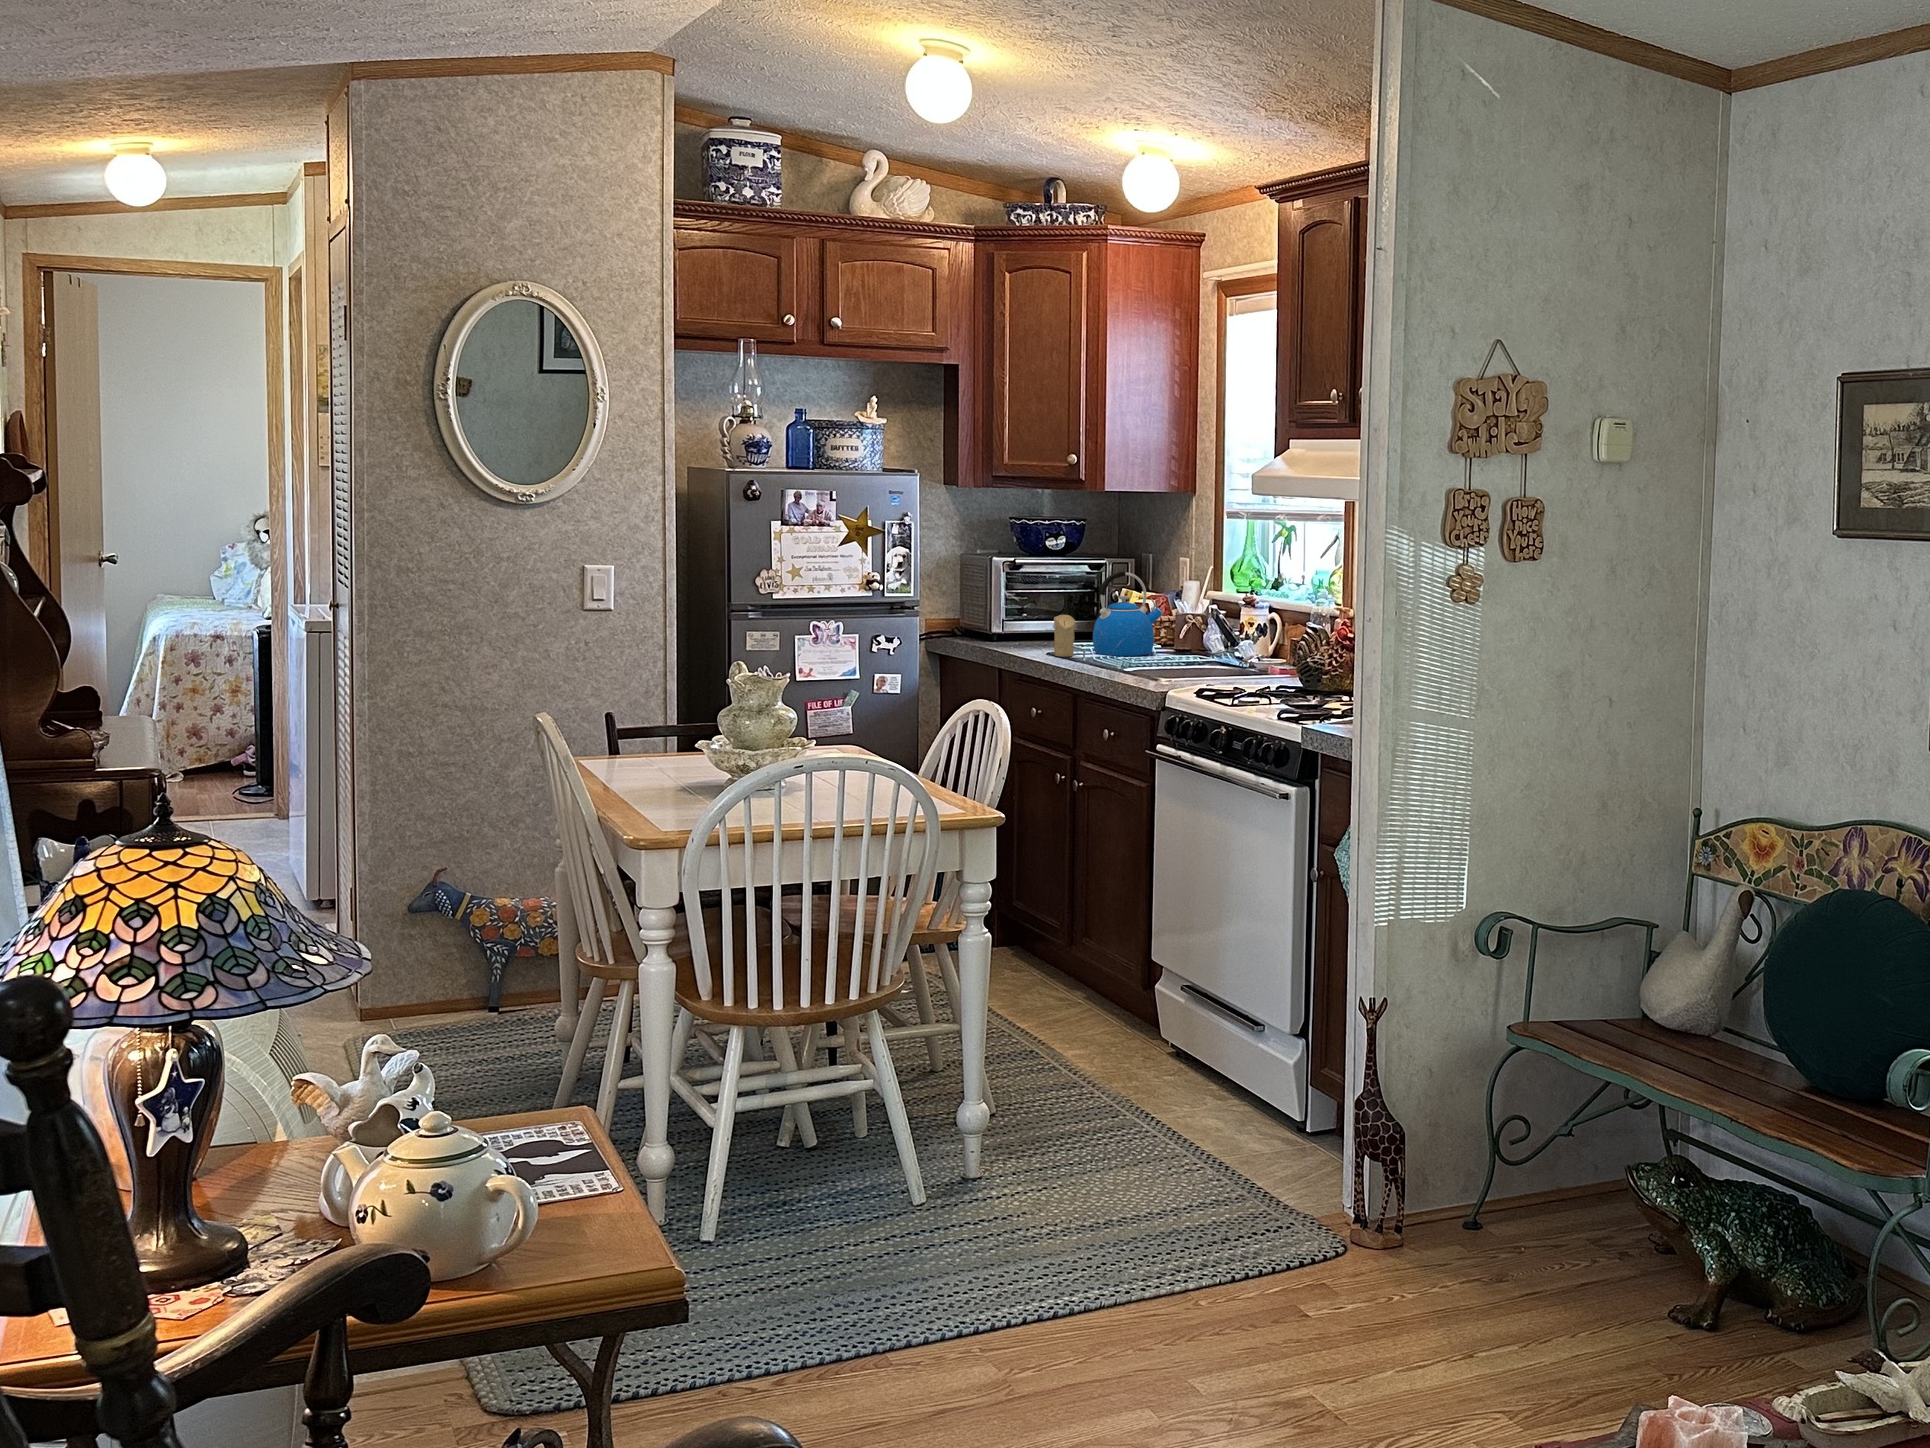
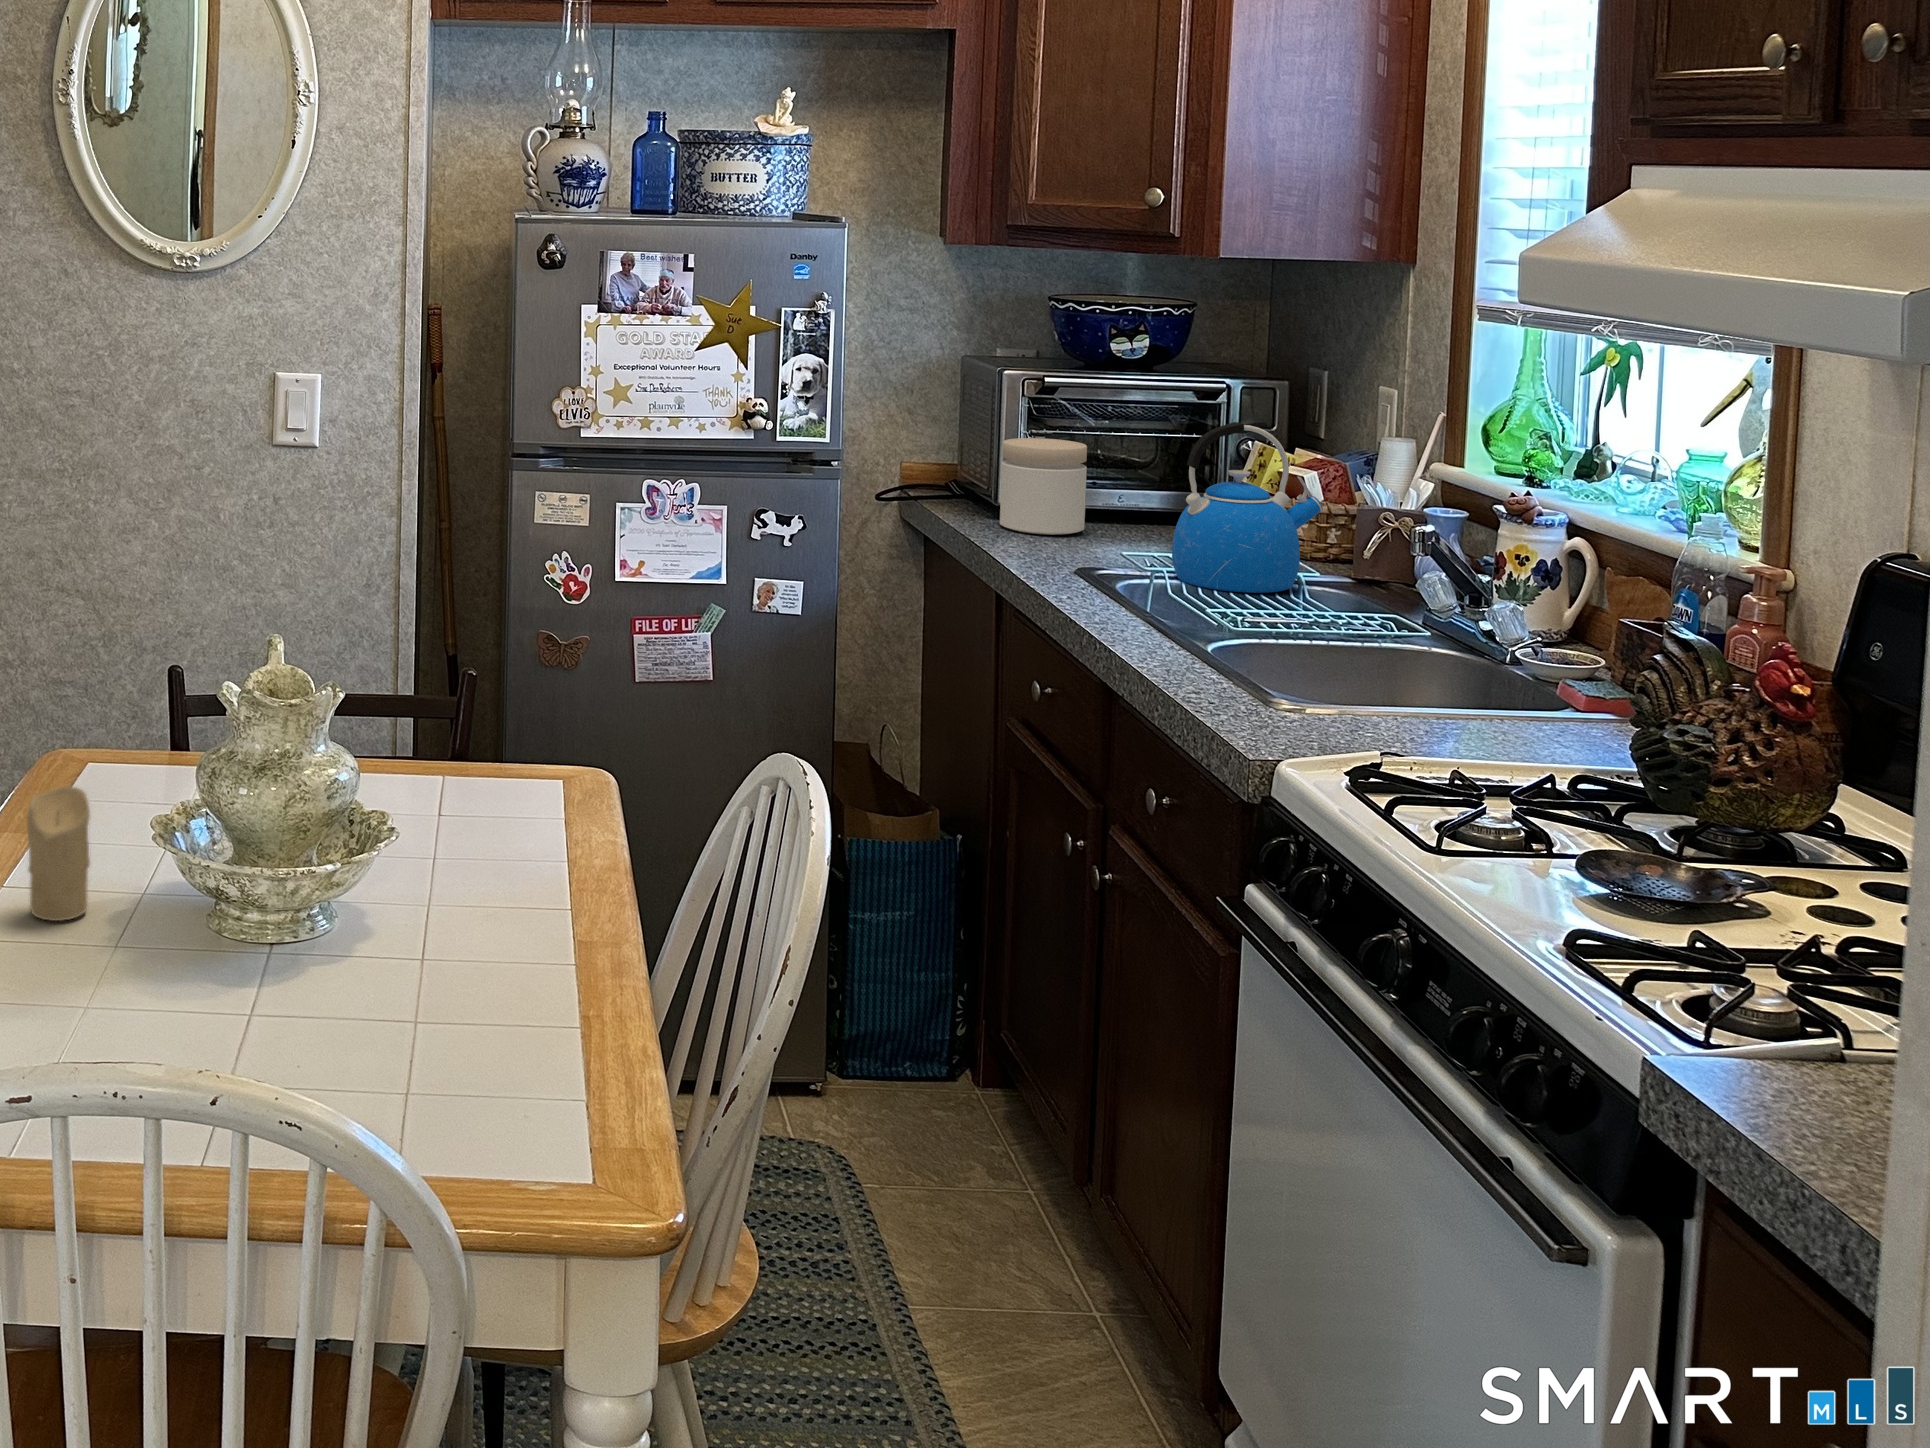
jar: none [995,592,1040,643] -> present [1000,438,1087,535]
candle: present [1054,615,1075,657] -> present [27,786,90,921]

